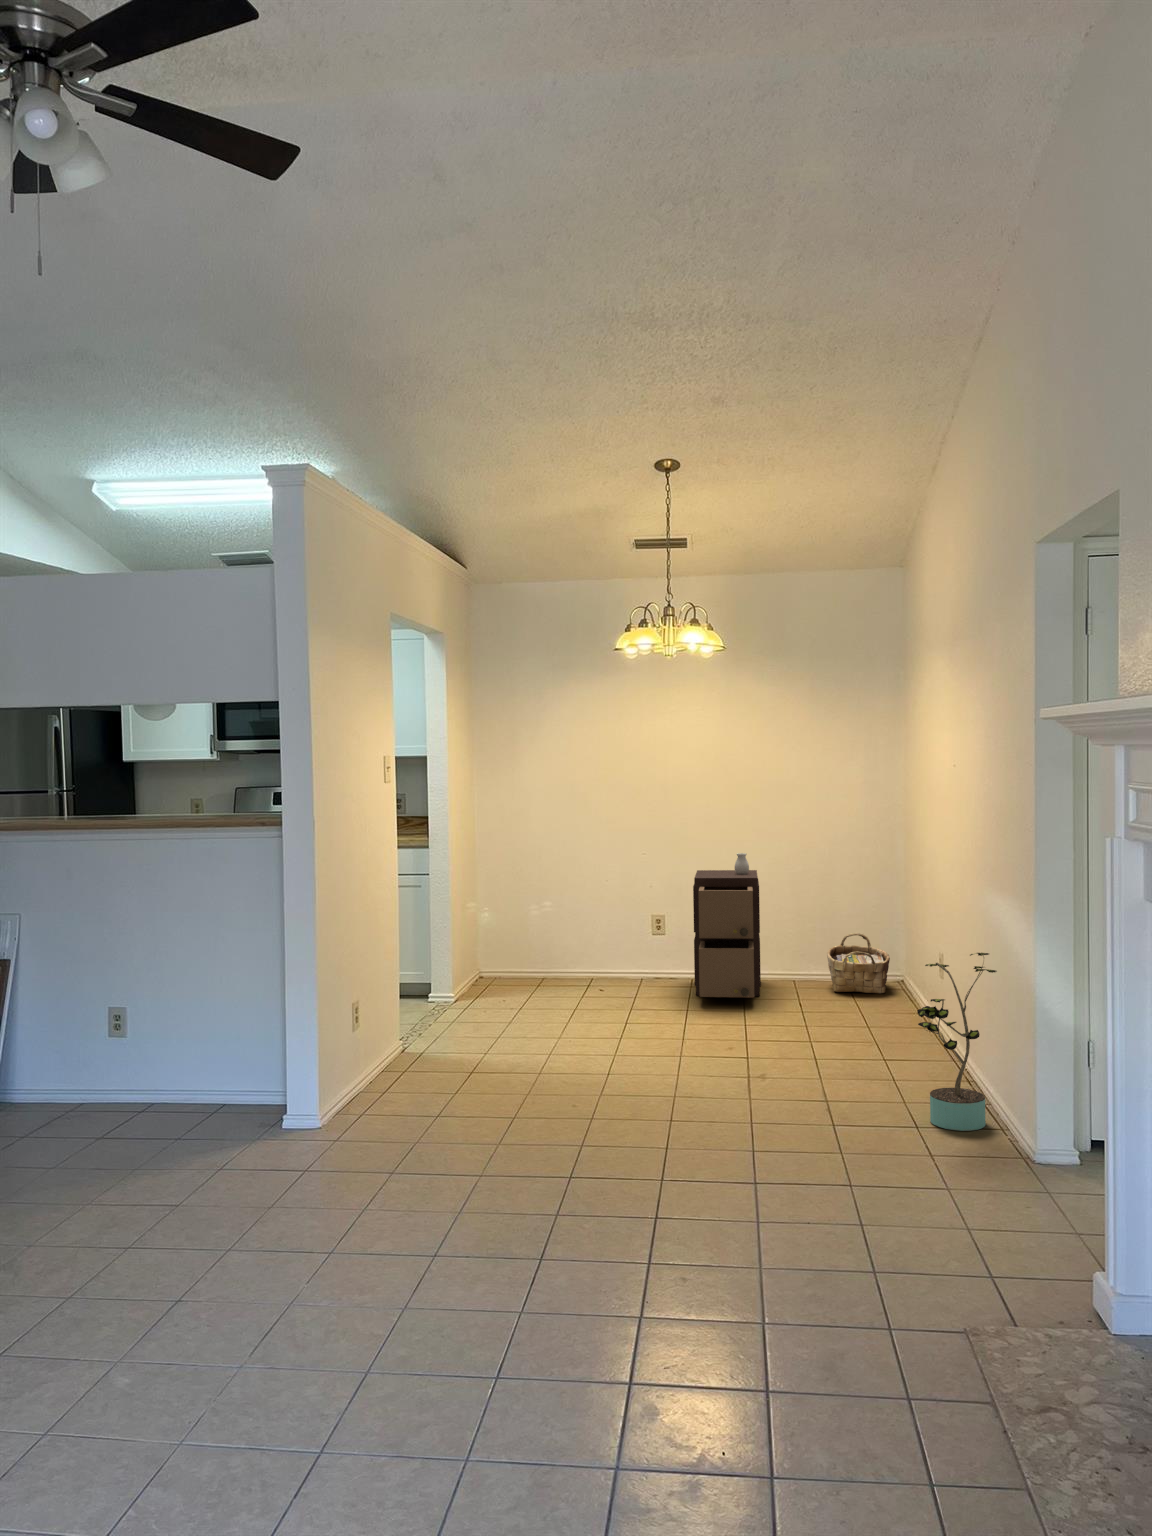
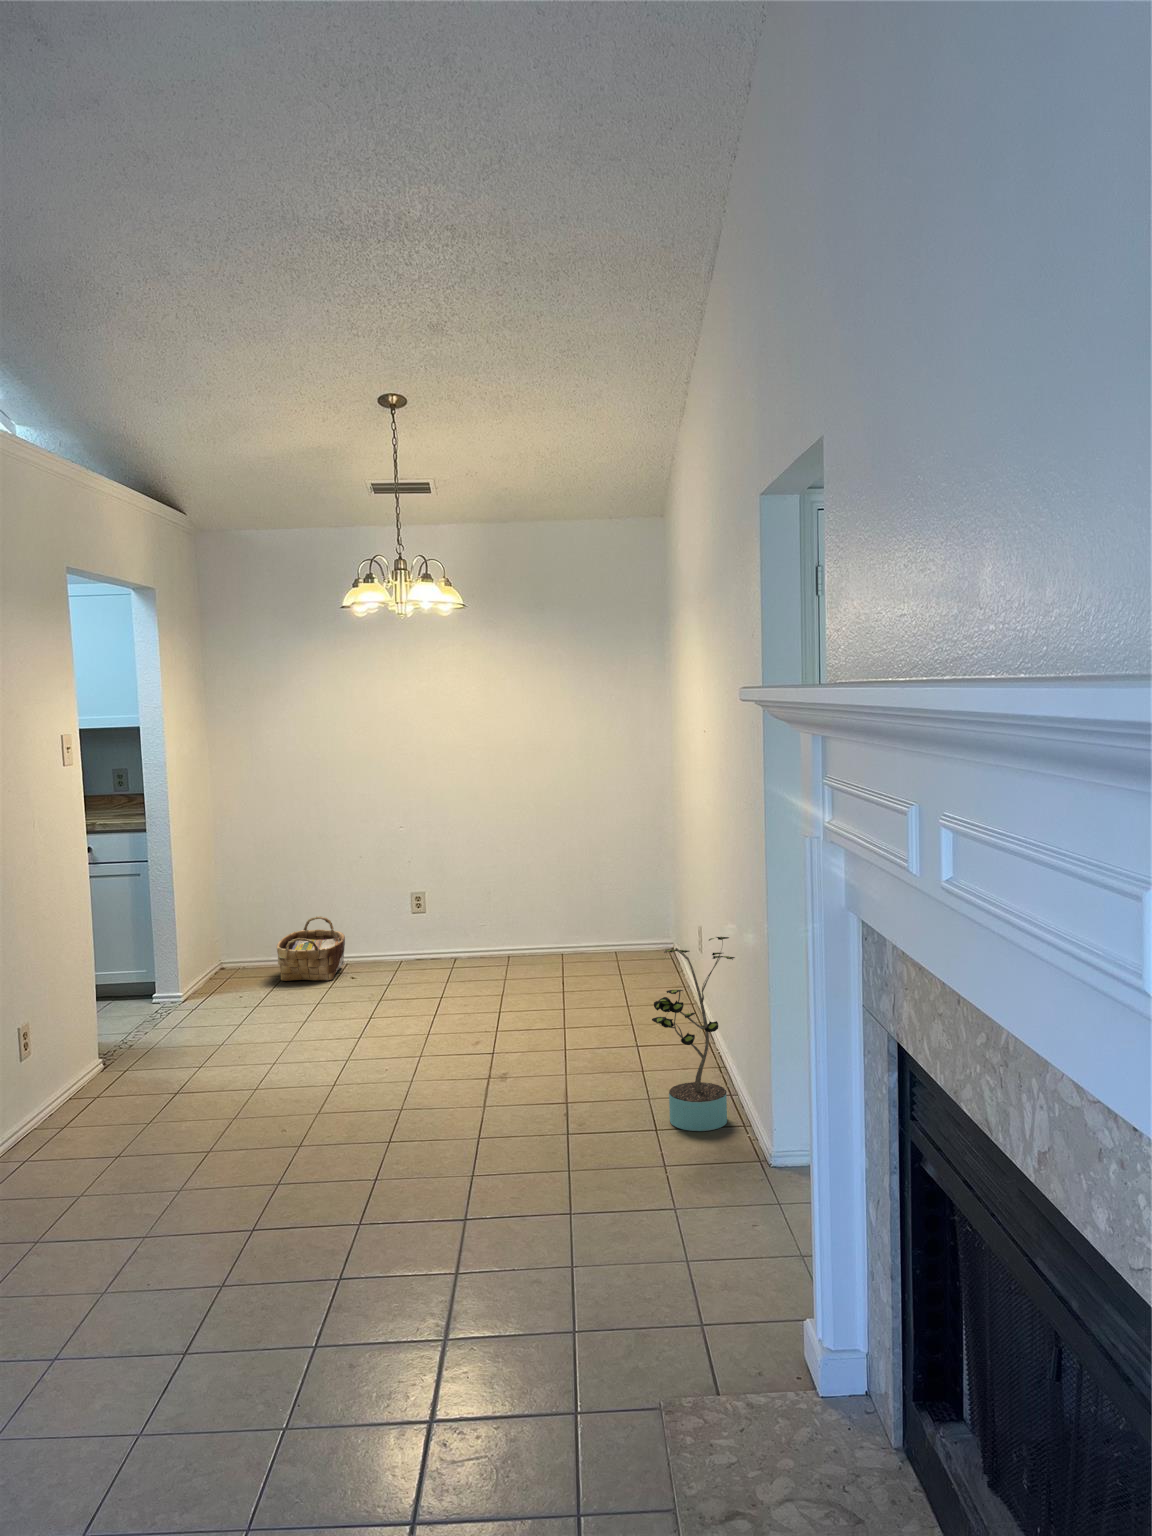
storage cabinet: present [693,853,761,997] -> none [449,825,524,982]
woven basket: present [827,933,890,994] -> present [277,916,345,981]

